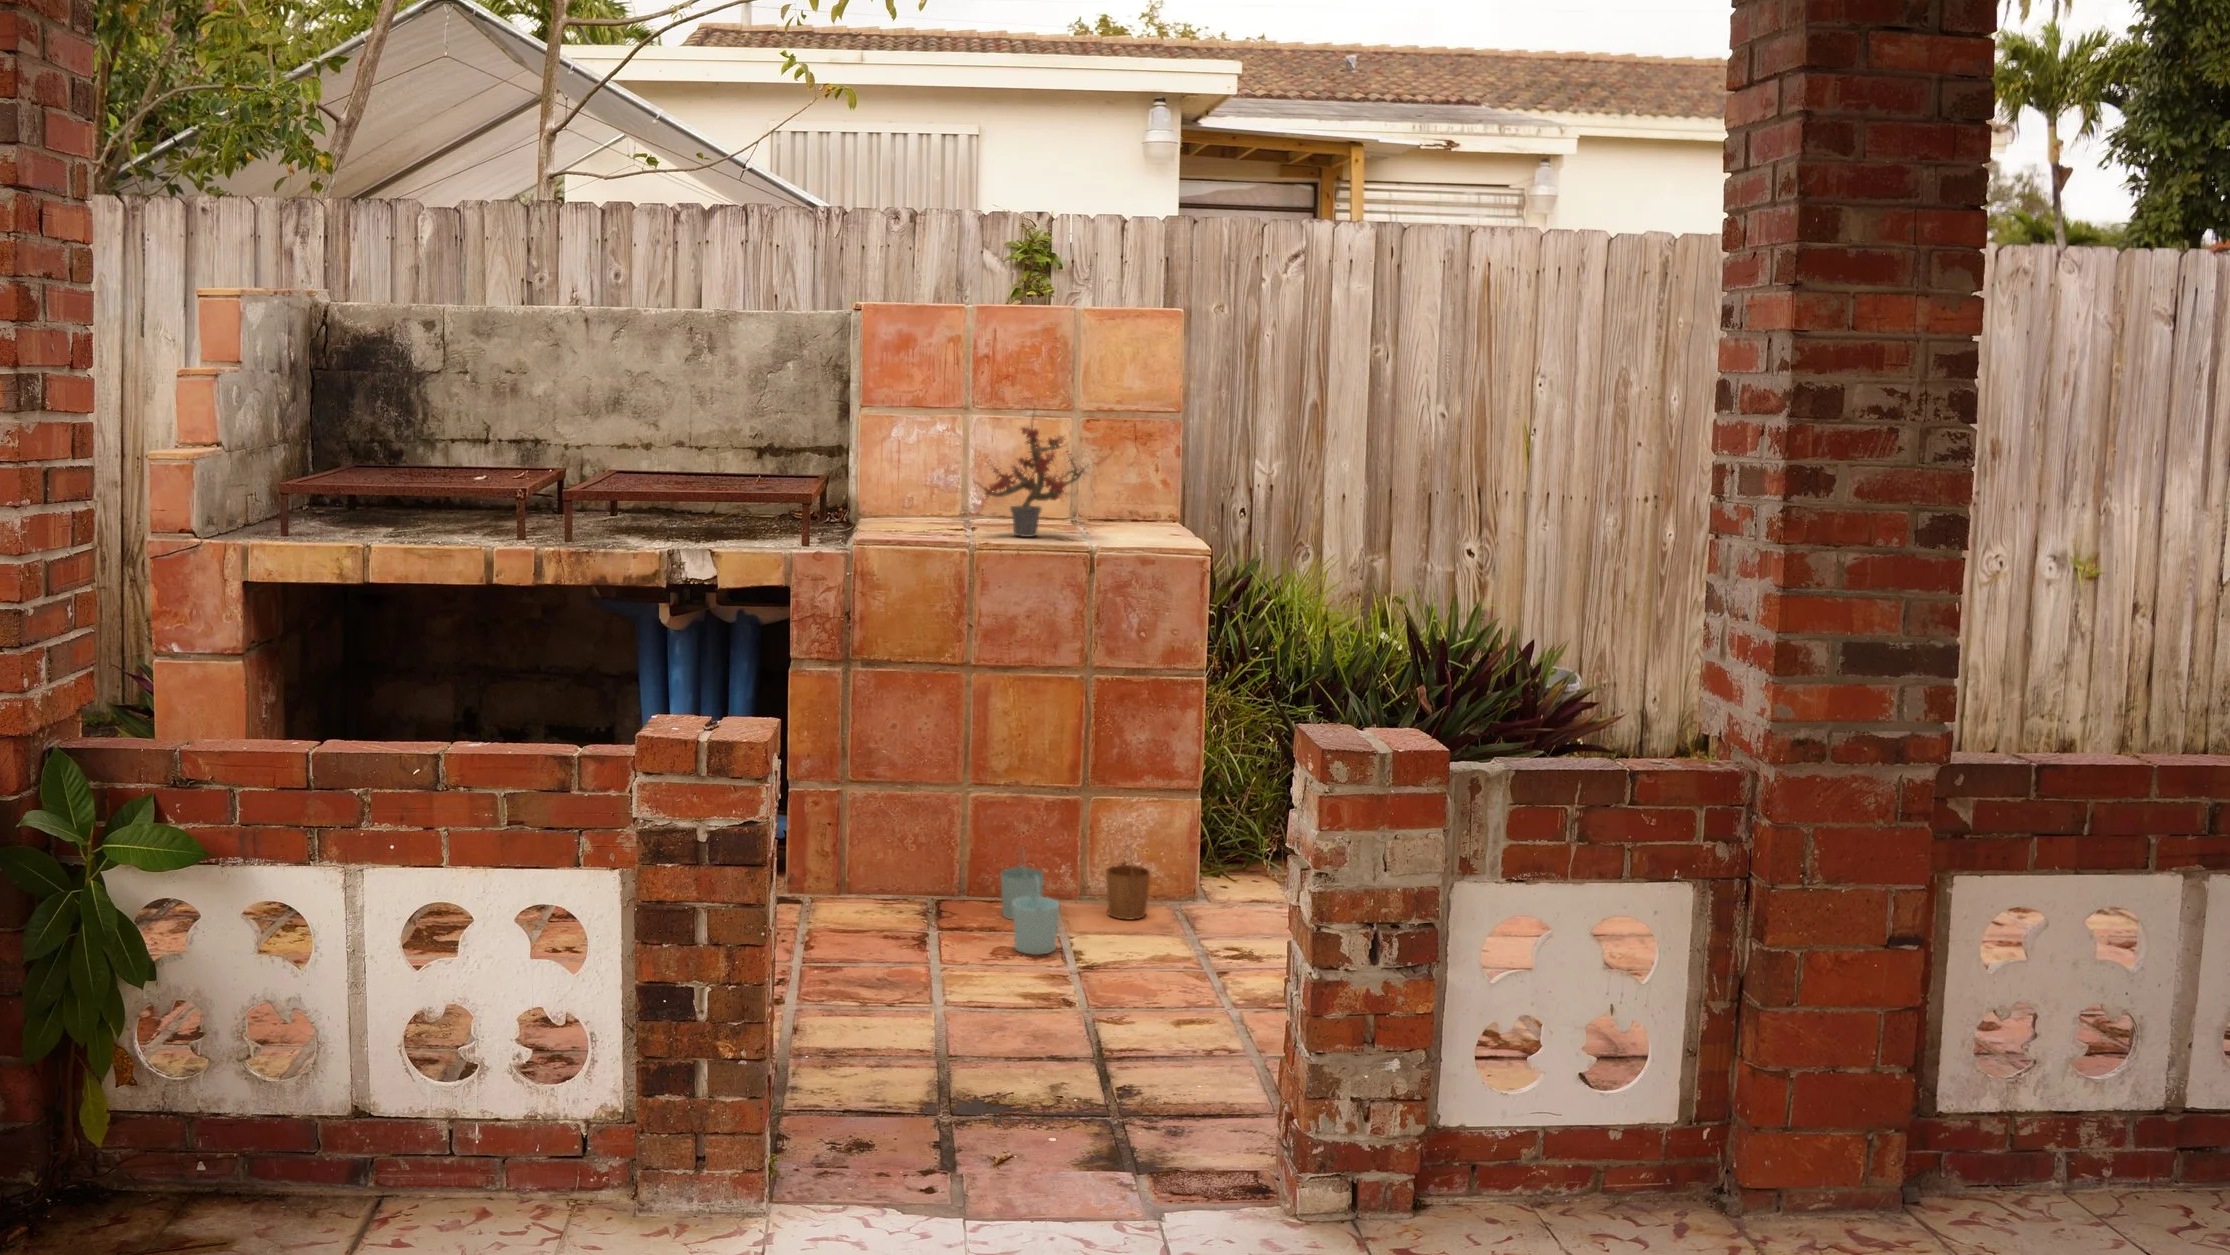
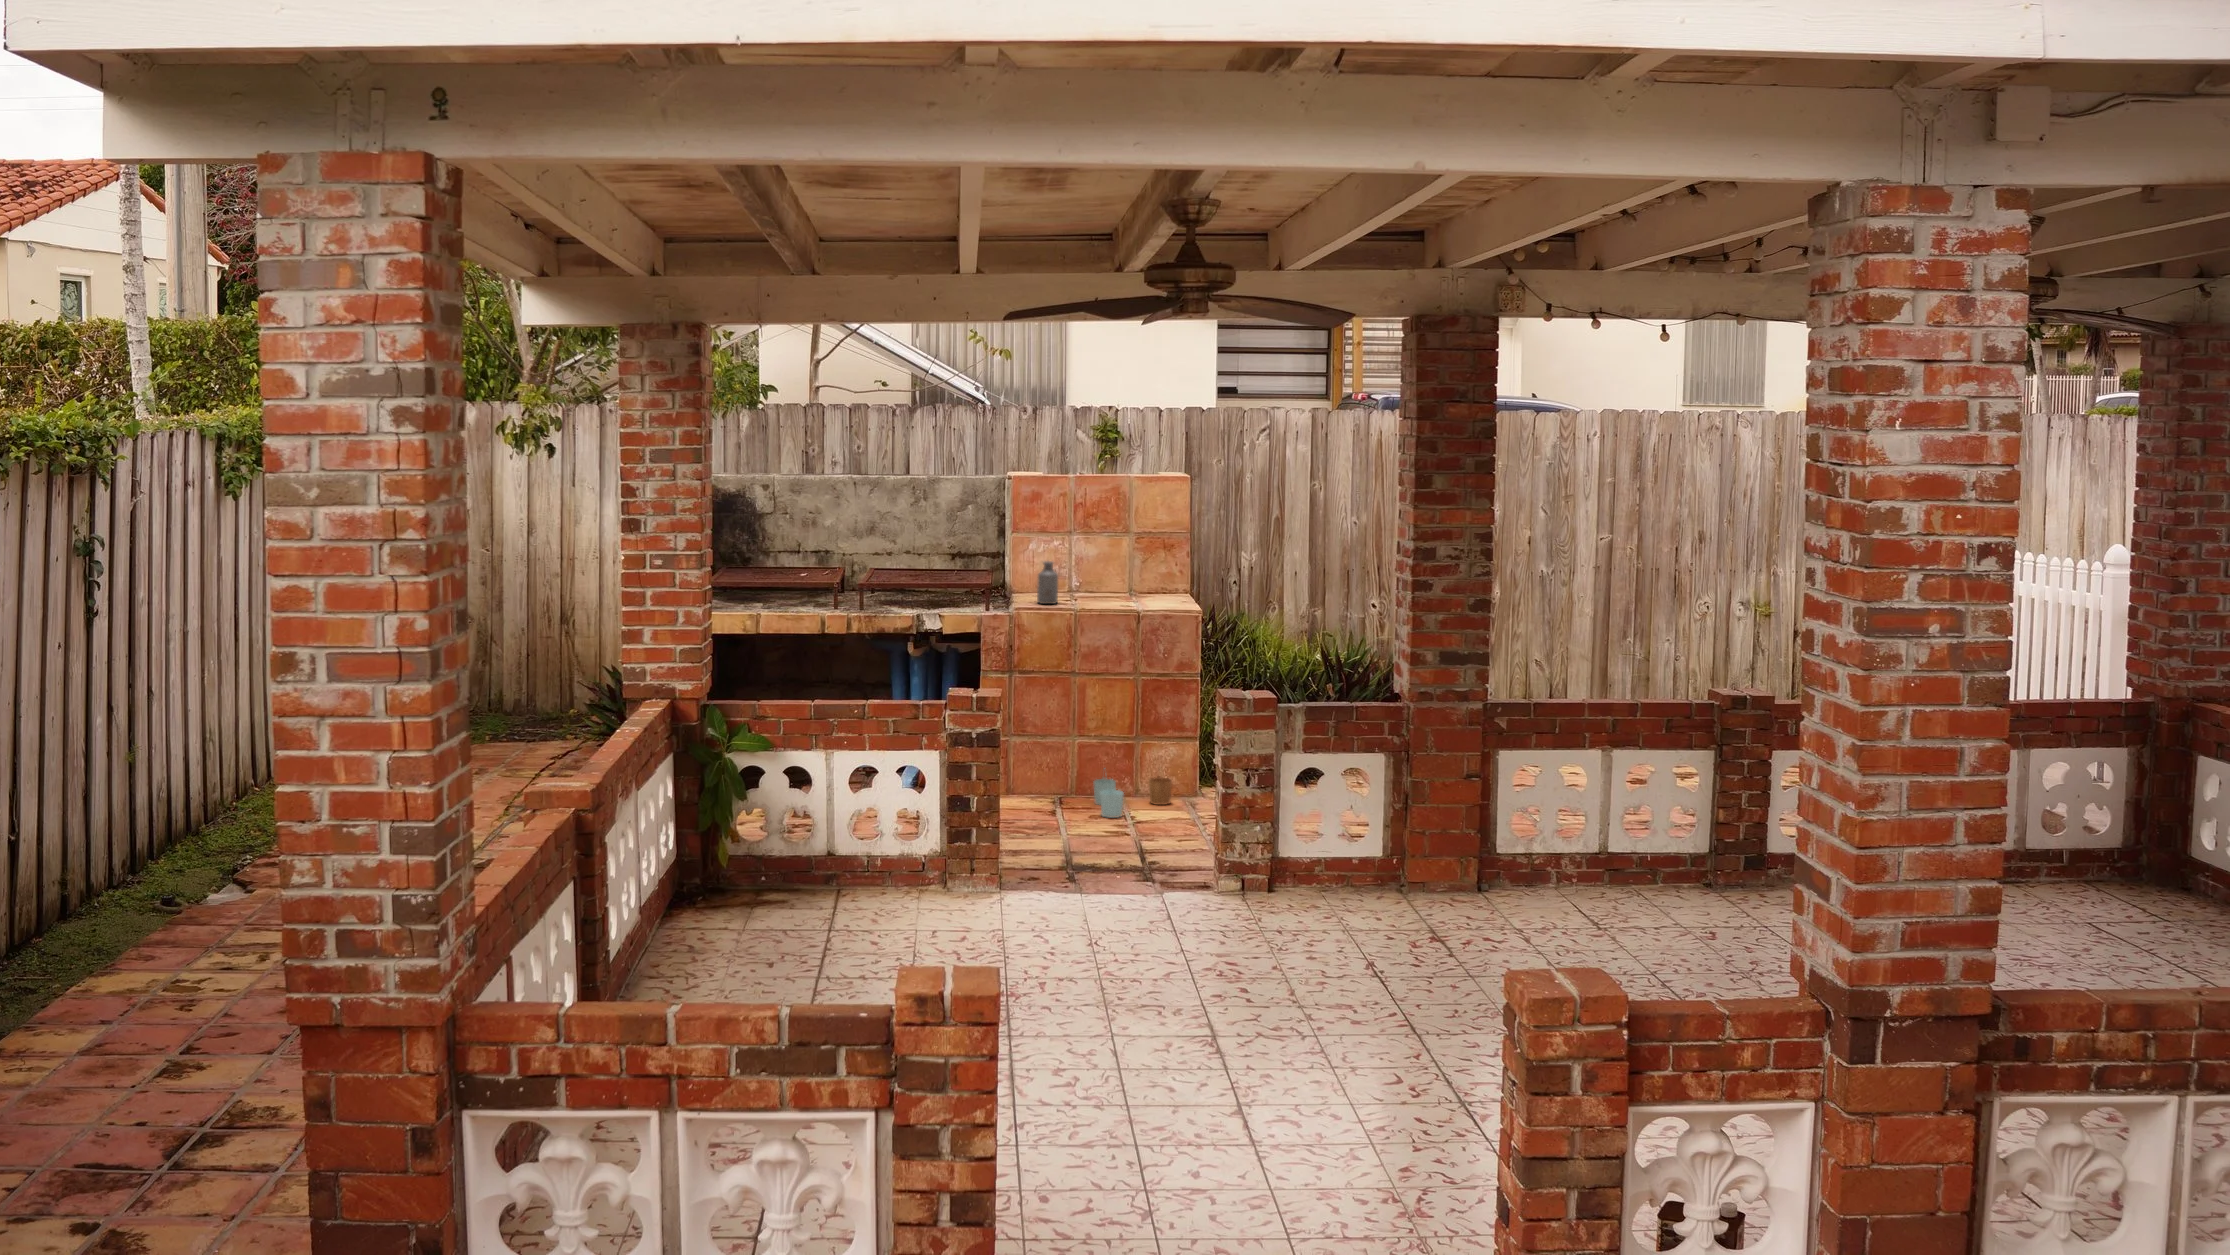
potted plant: present [977,424,1089,537] -> none [1074,533,1139,604]
bottle: none [900,455,941,534] -> present [1037,561,1058,604]

